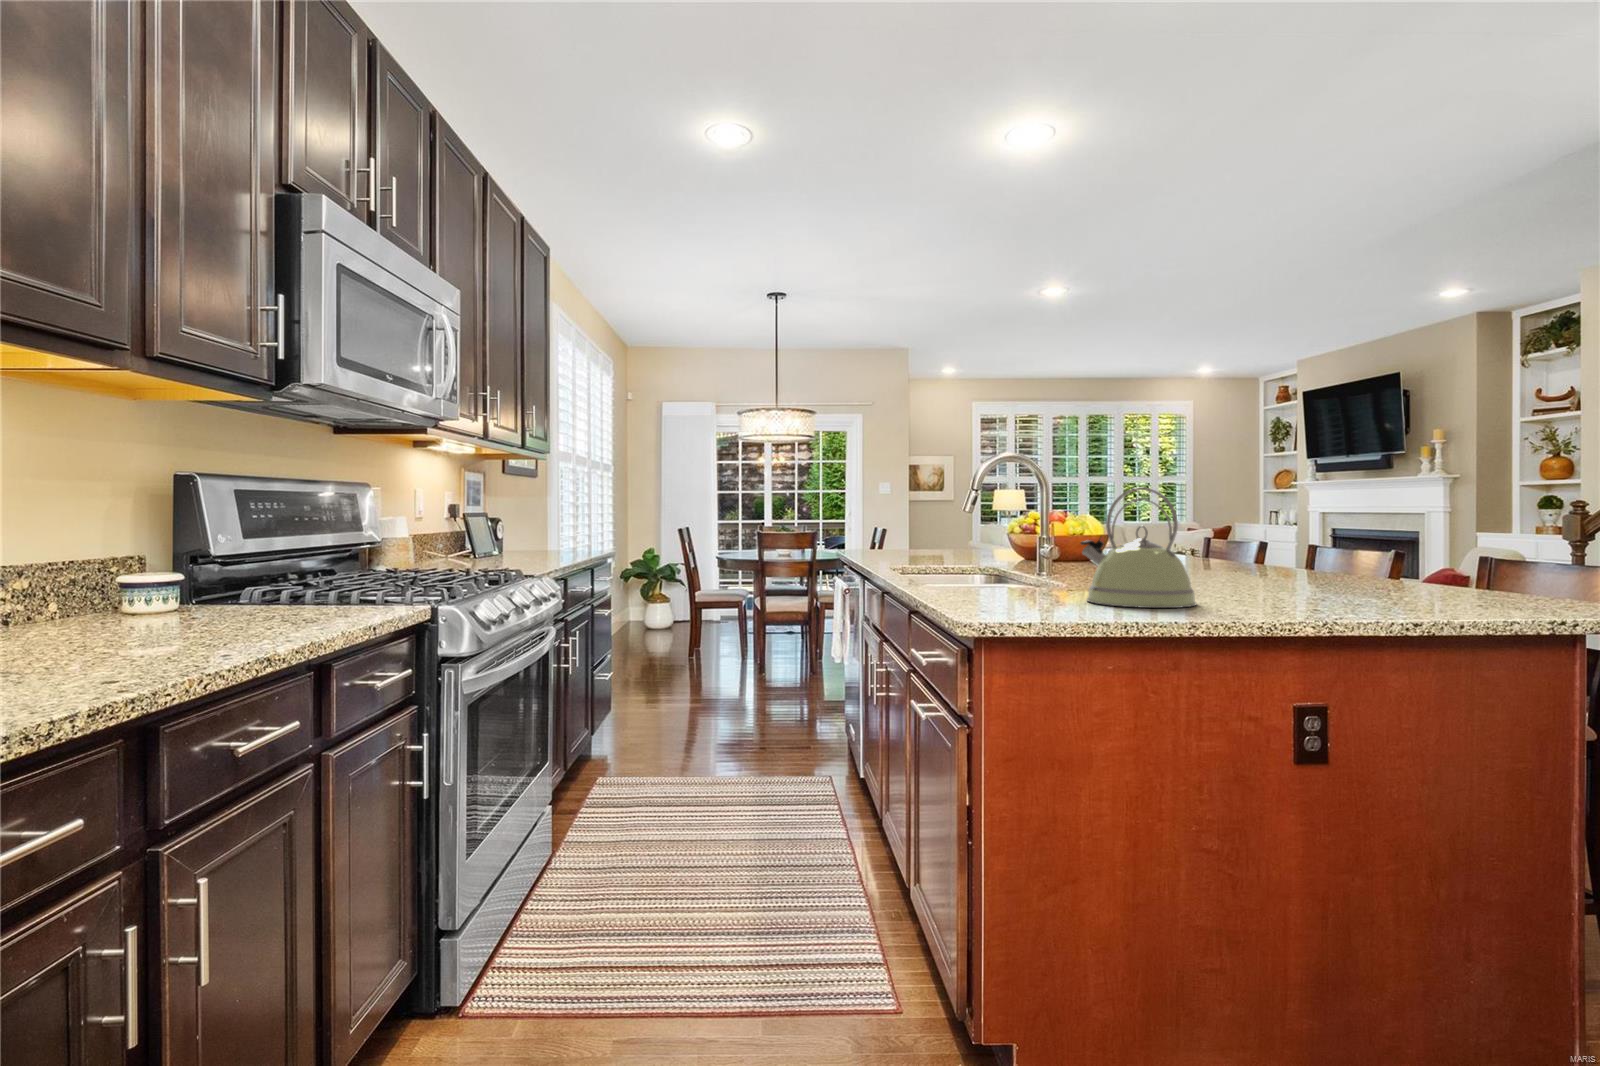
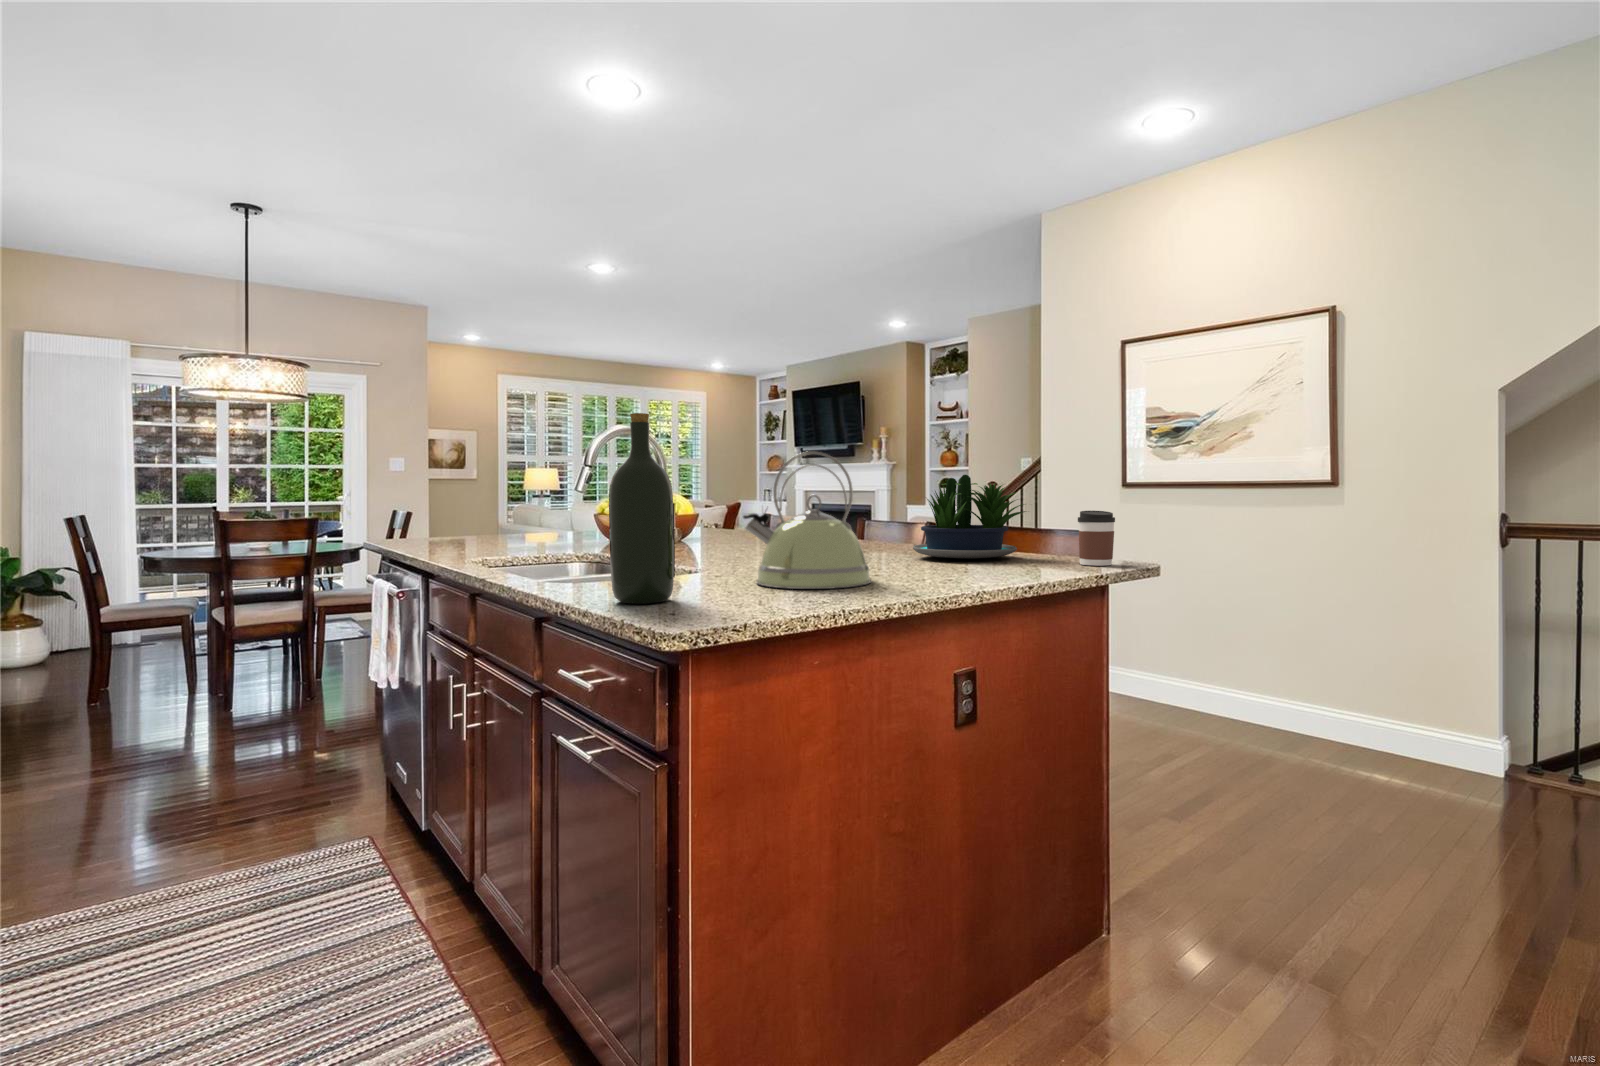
wine bottle: none [955,464,1004,606] -> present [609,413,675,604]
potted plant: none [1295,505,1453,594] -> present [913,475,1025,559]
coffee cup: none [1490,548,1543,611] -> present [1078,511,1115,566]

